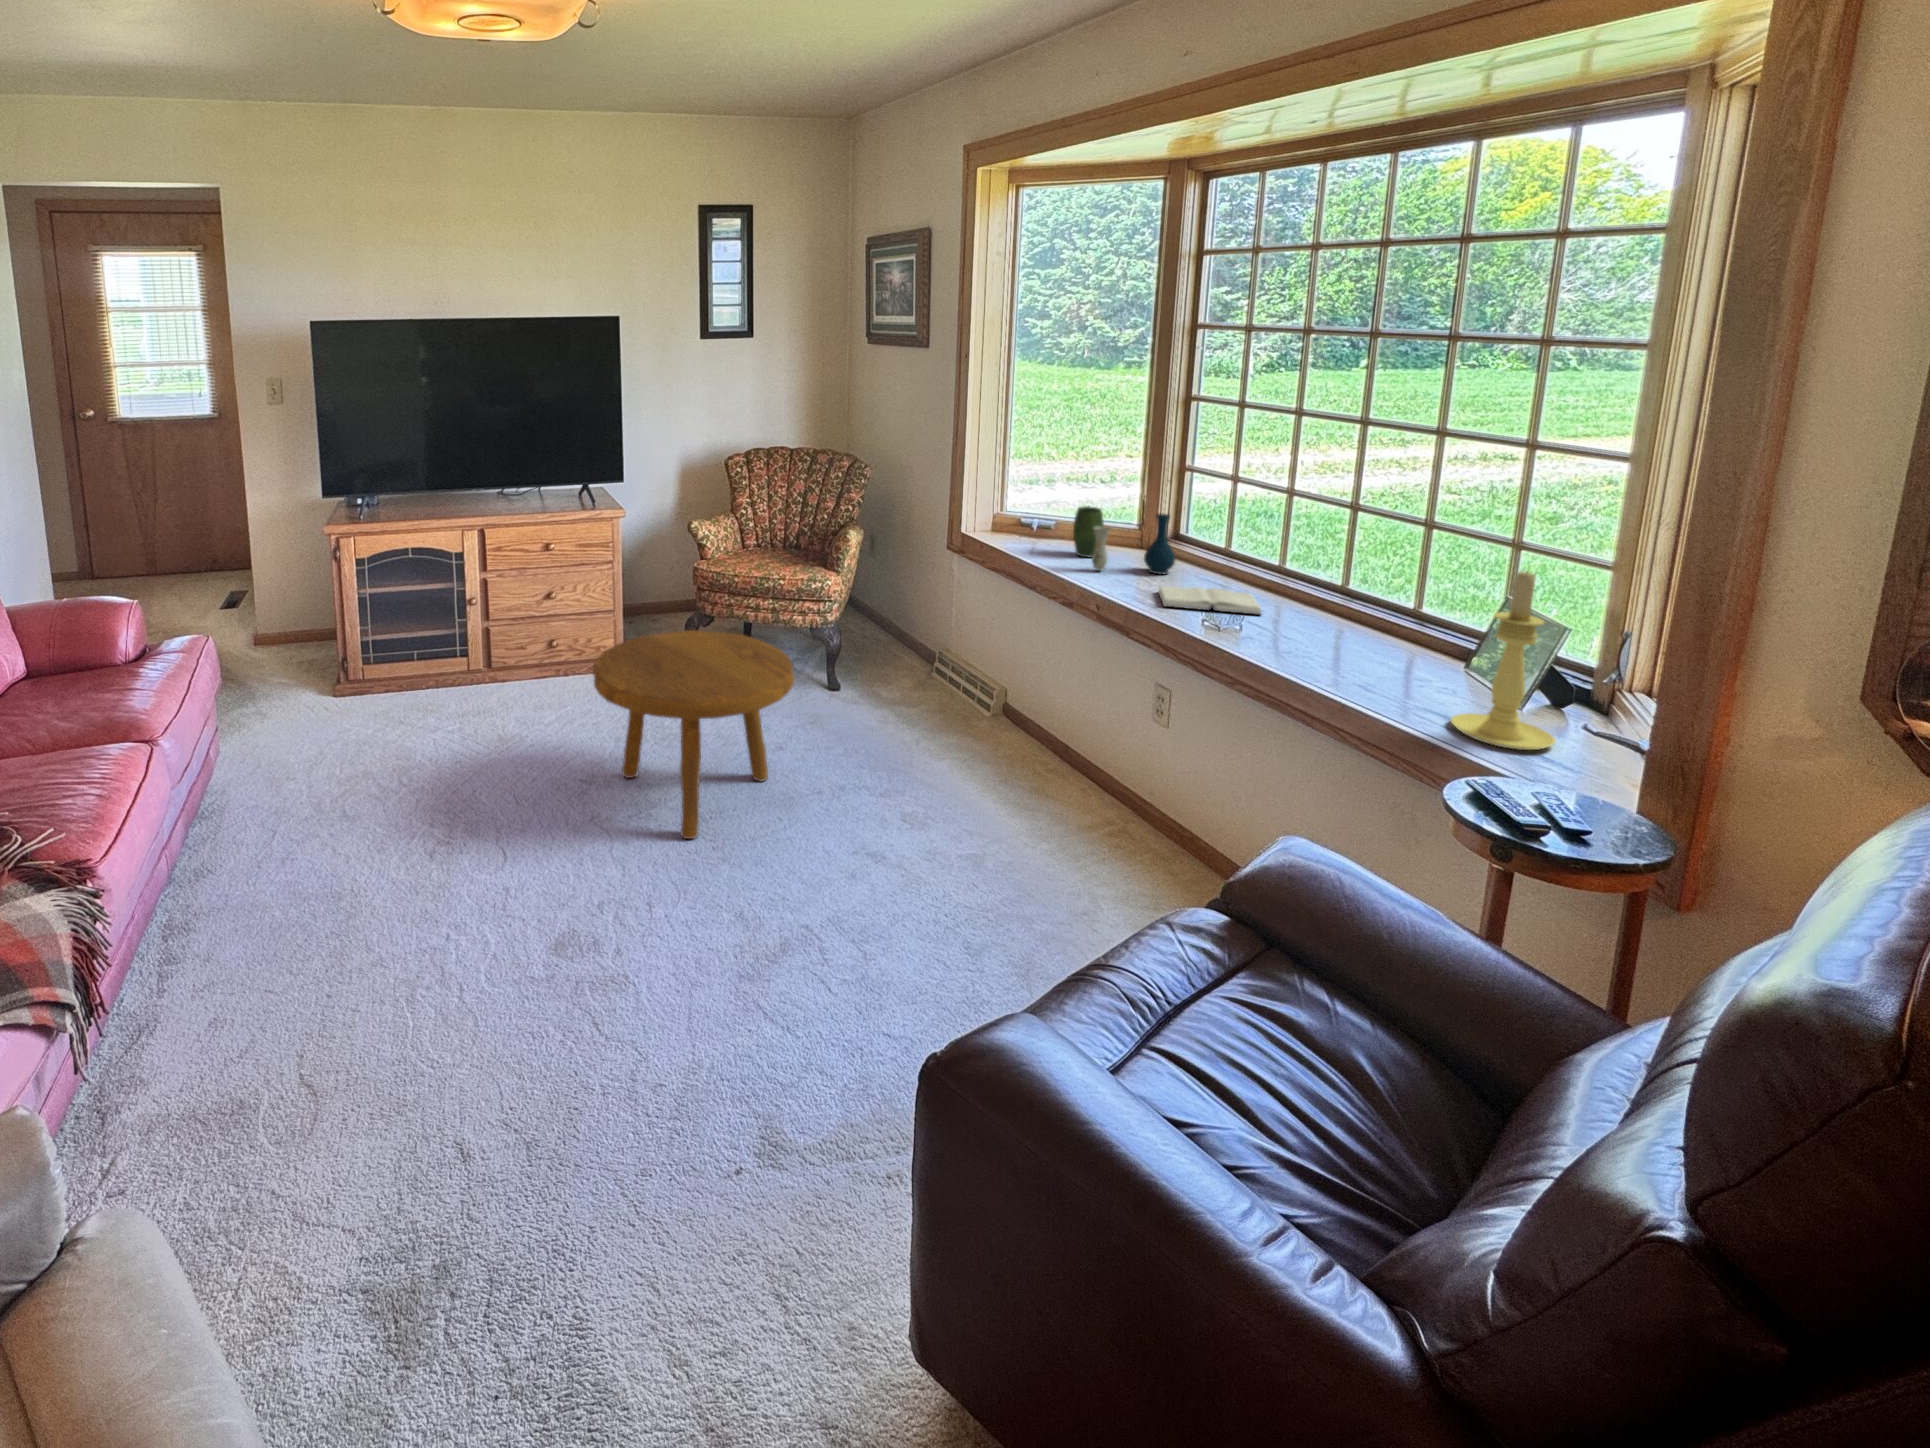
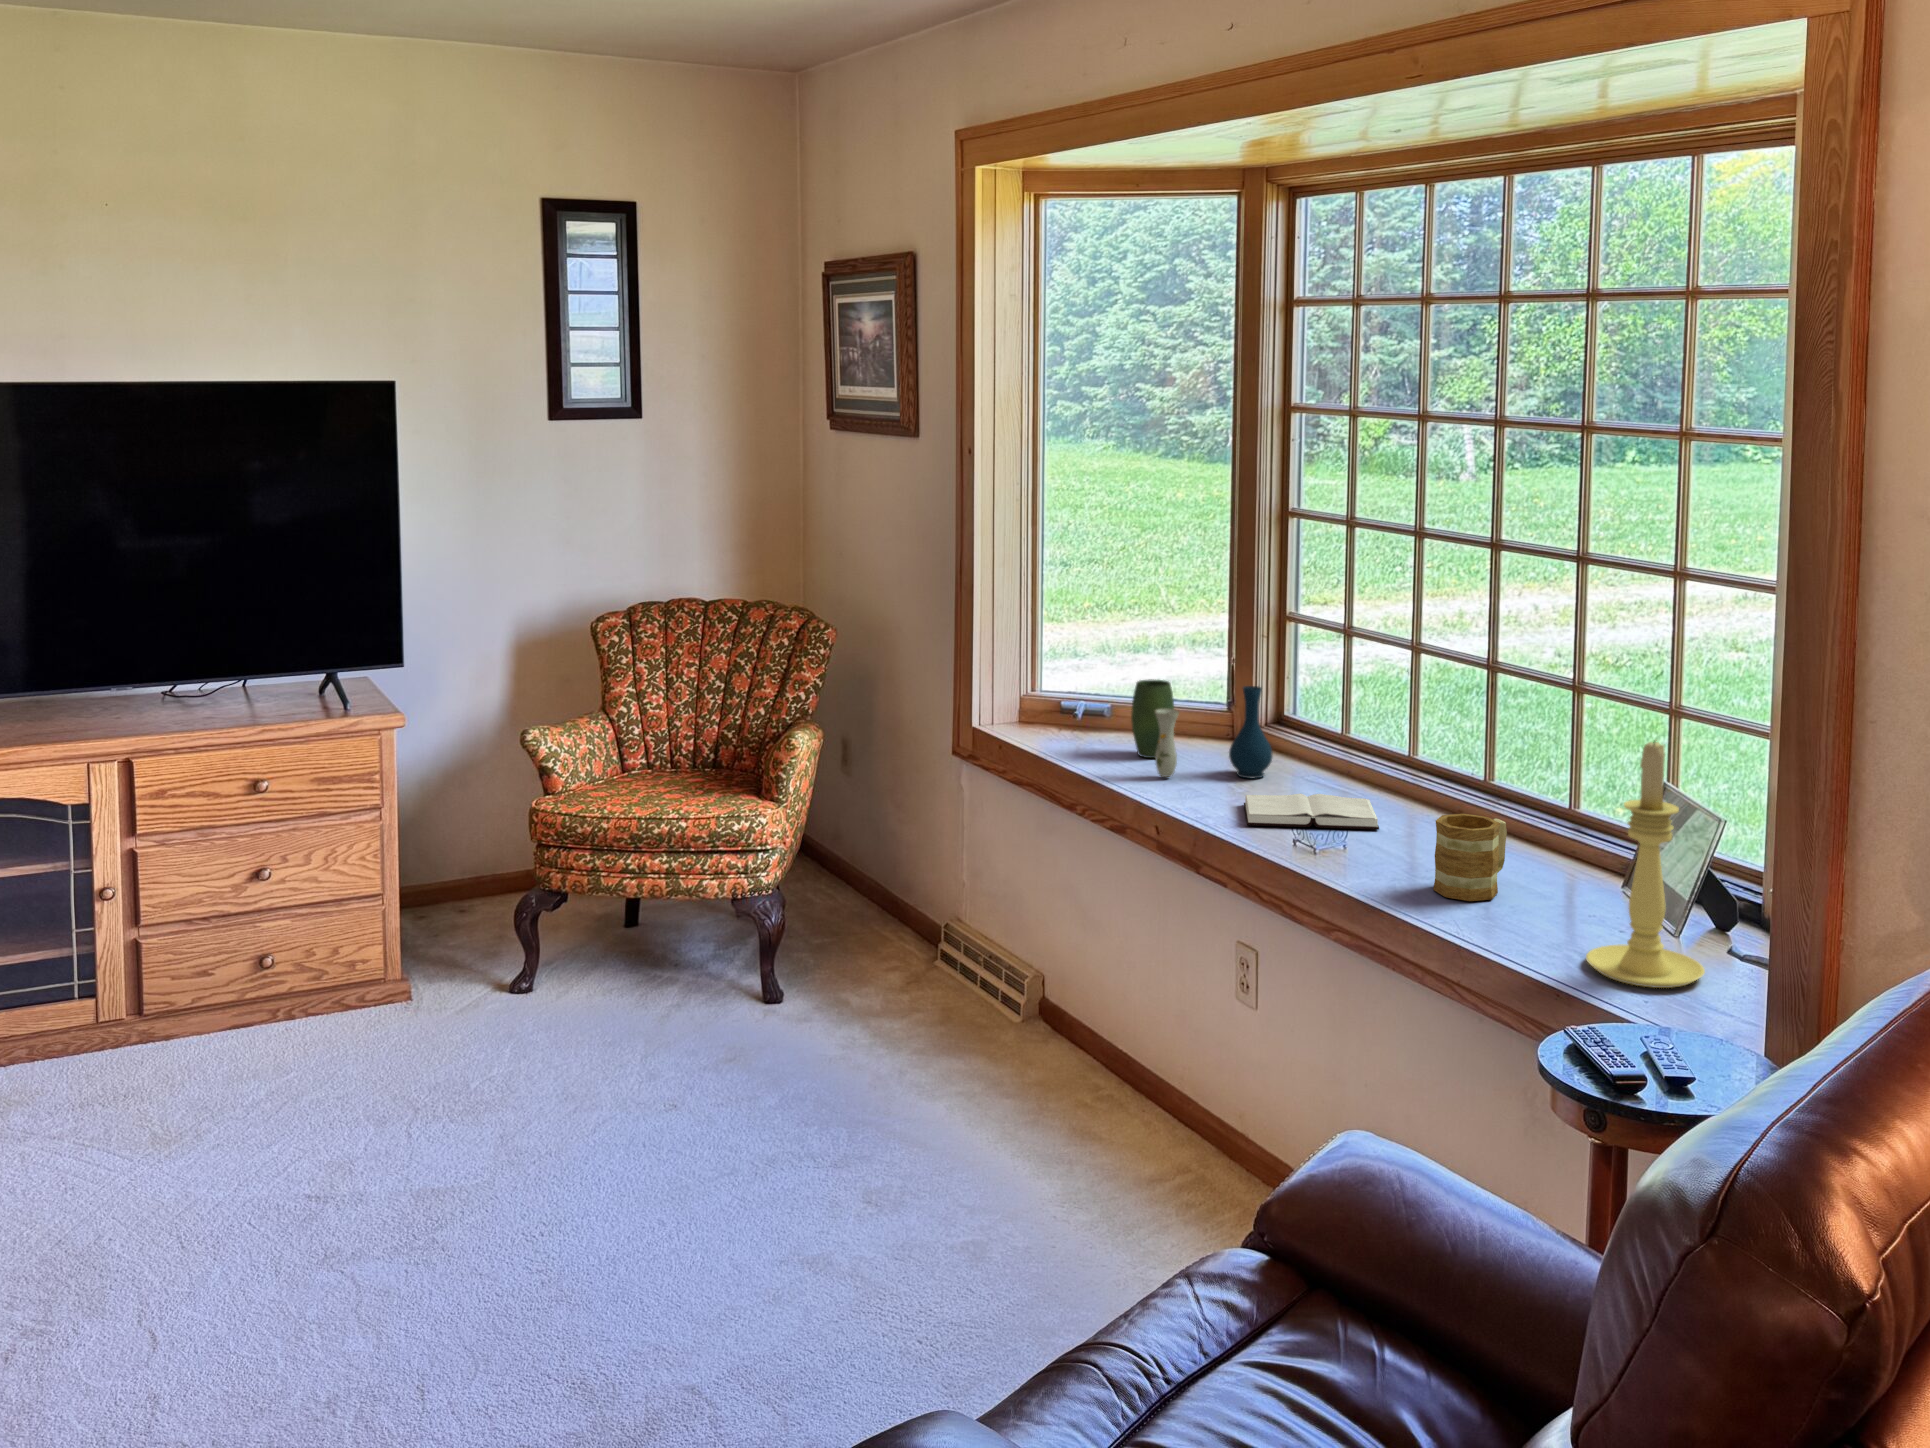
mug: none [1313,610,1373,672] -> present [1433,814,1507,901]
footstool: present [593,630,794,839] -> none [327,913,684,1275]

